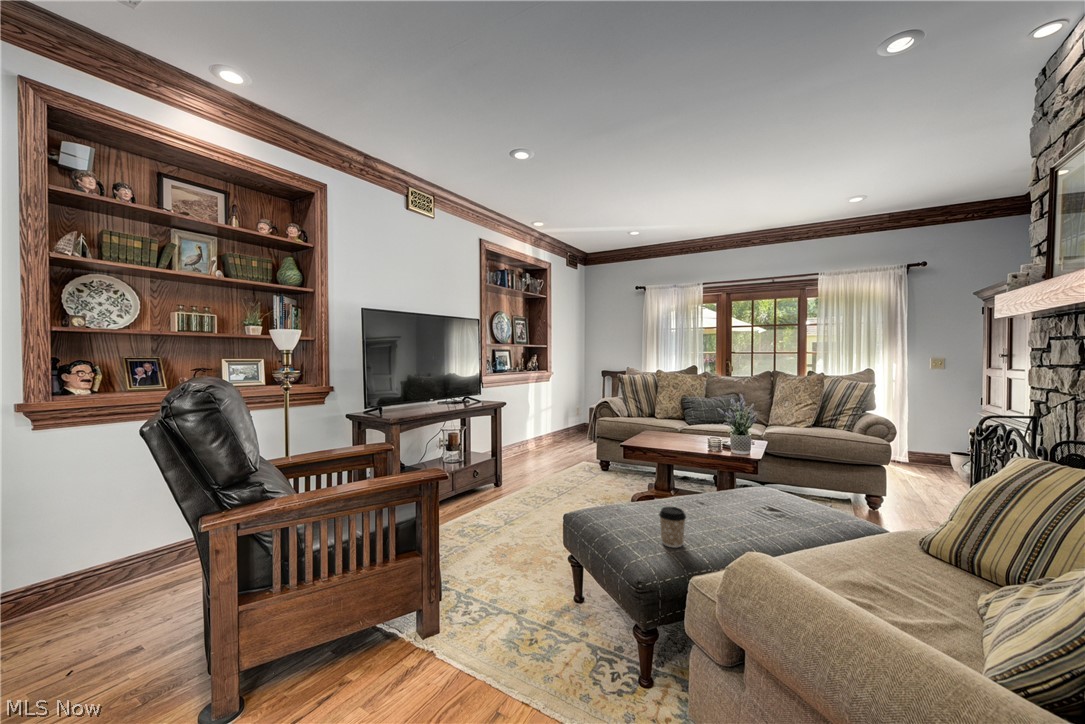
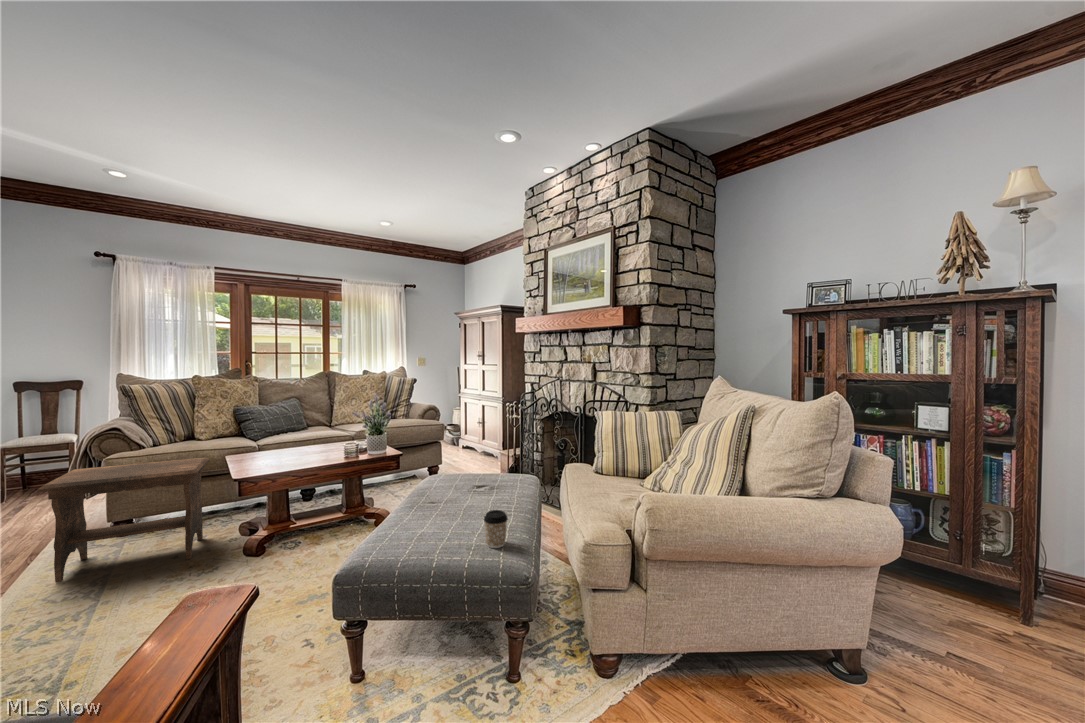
footstool: none [549,419,630,493] -> present [38,457,210,583]

